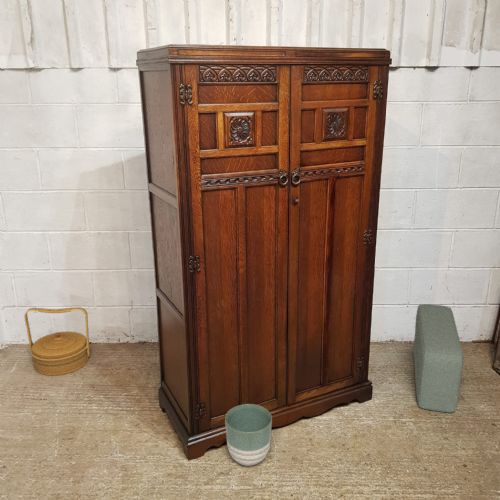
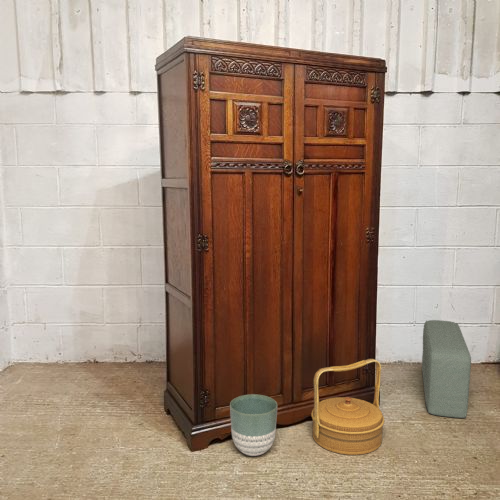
basket: present [24,307,90,376] -> present [311,359,384,455]

